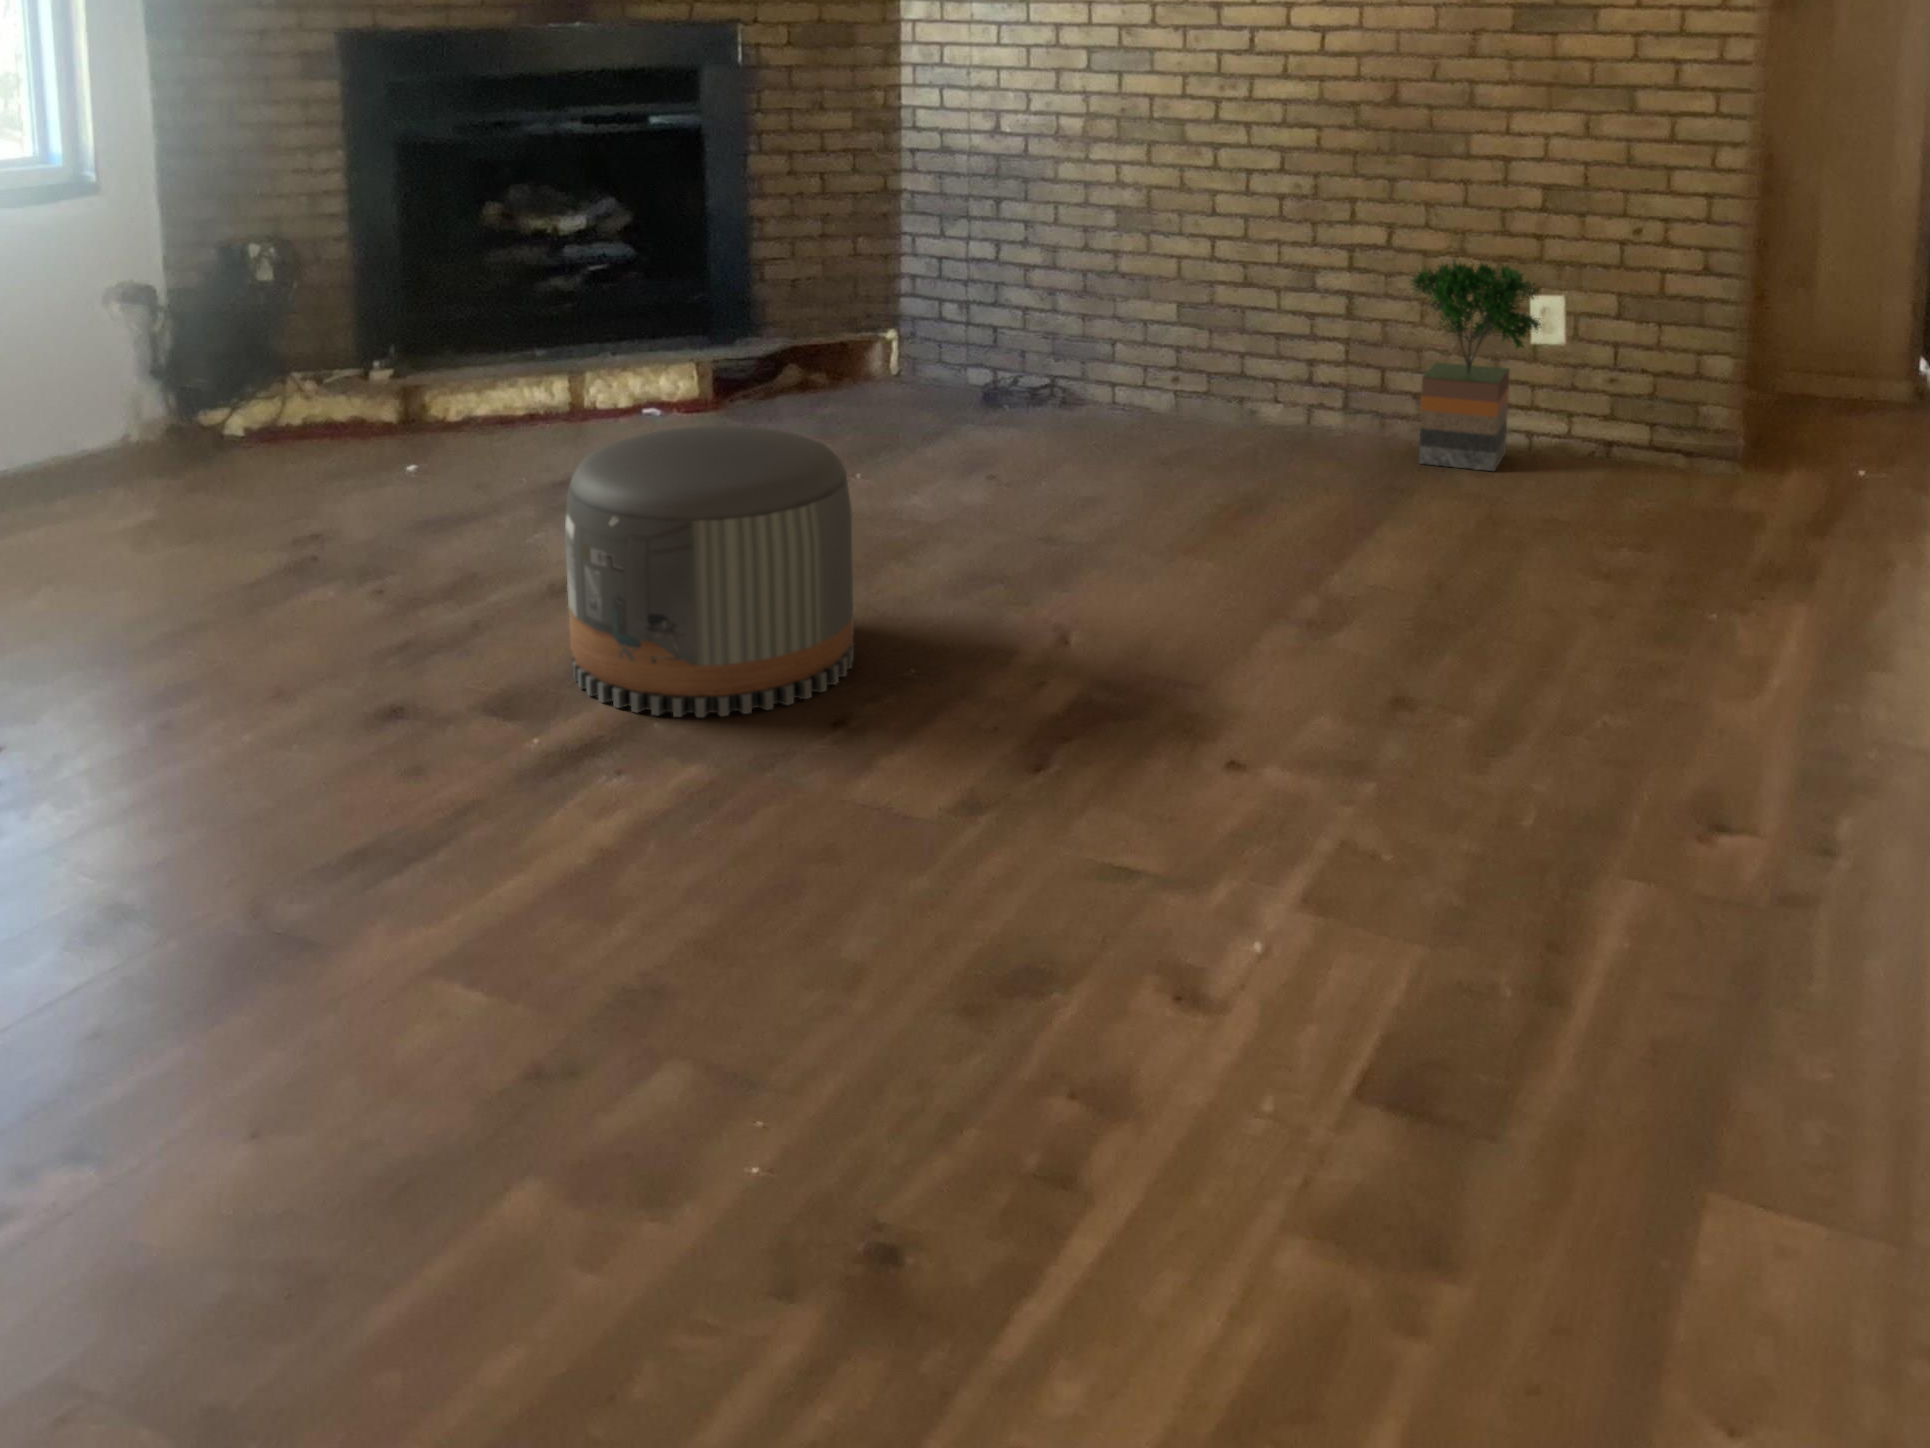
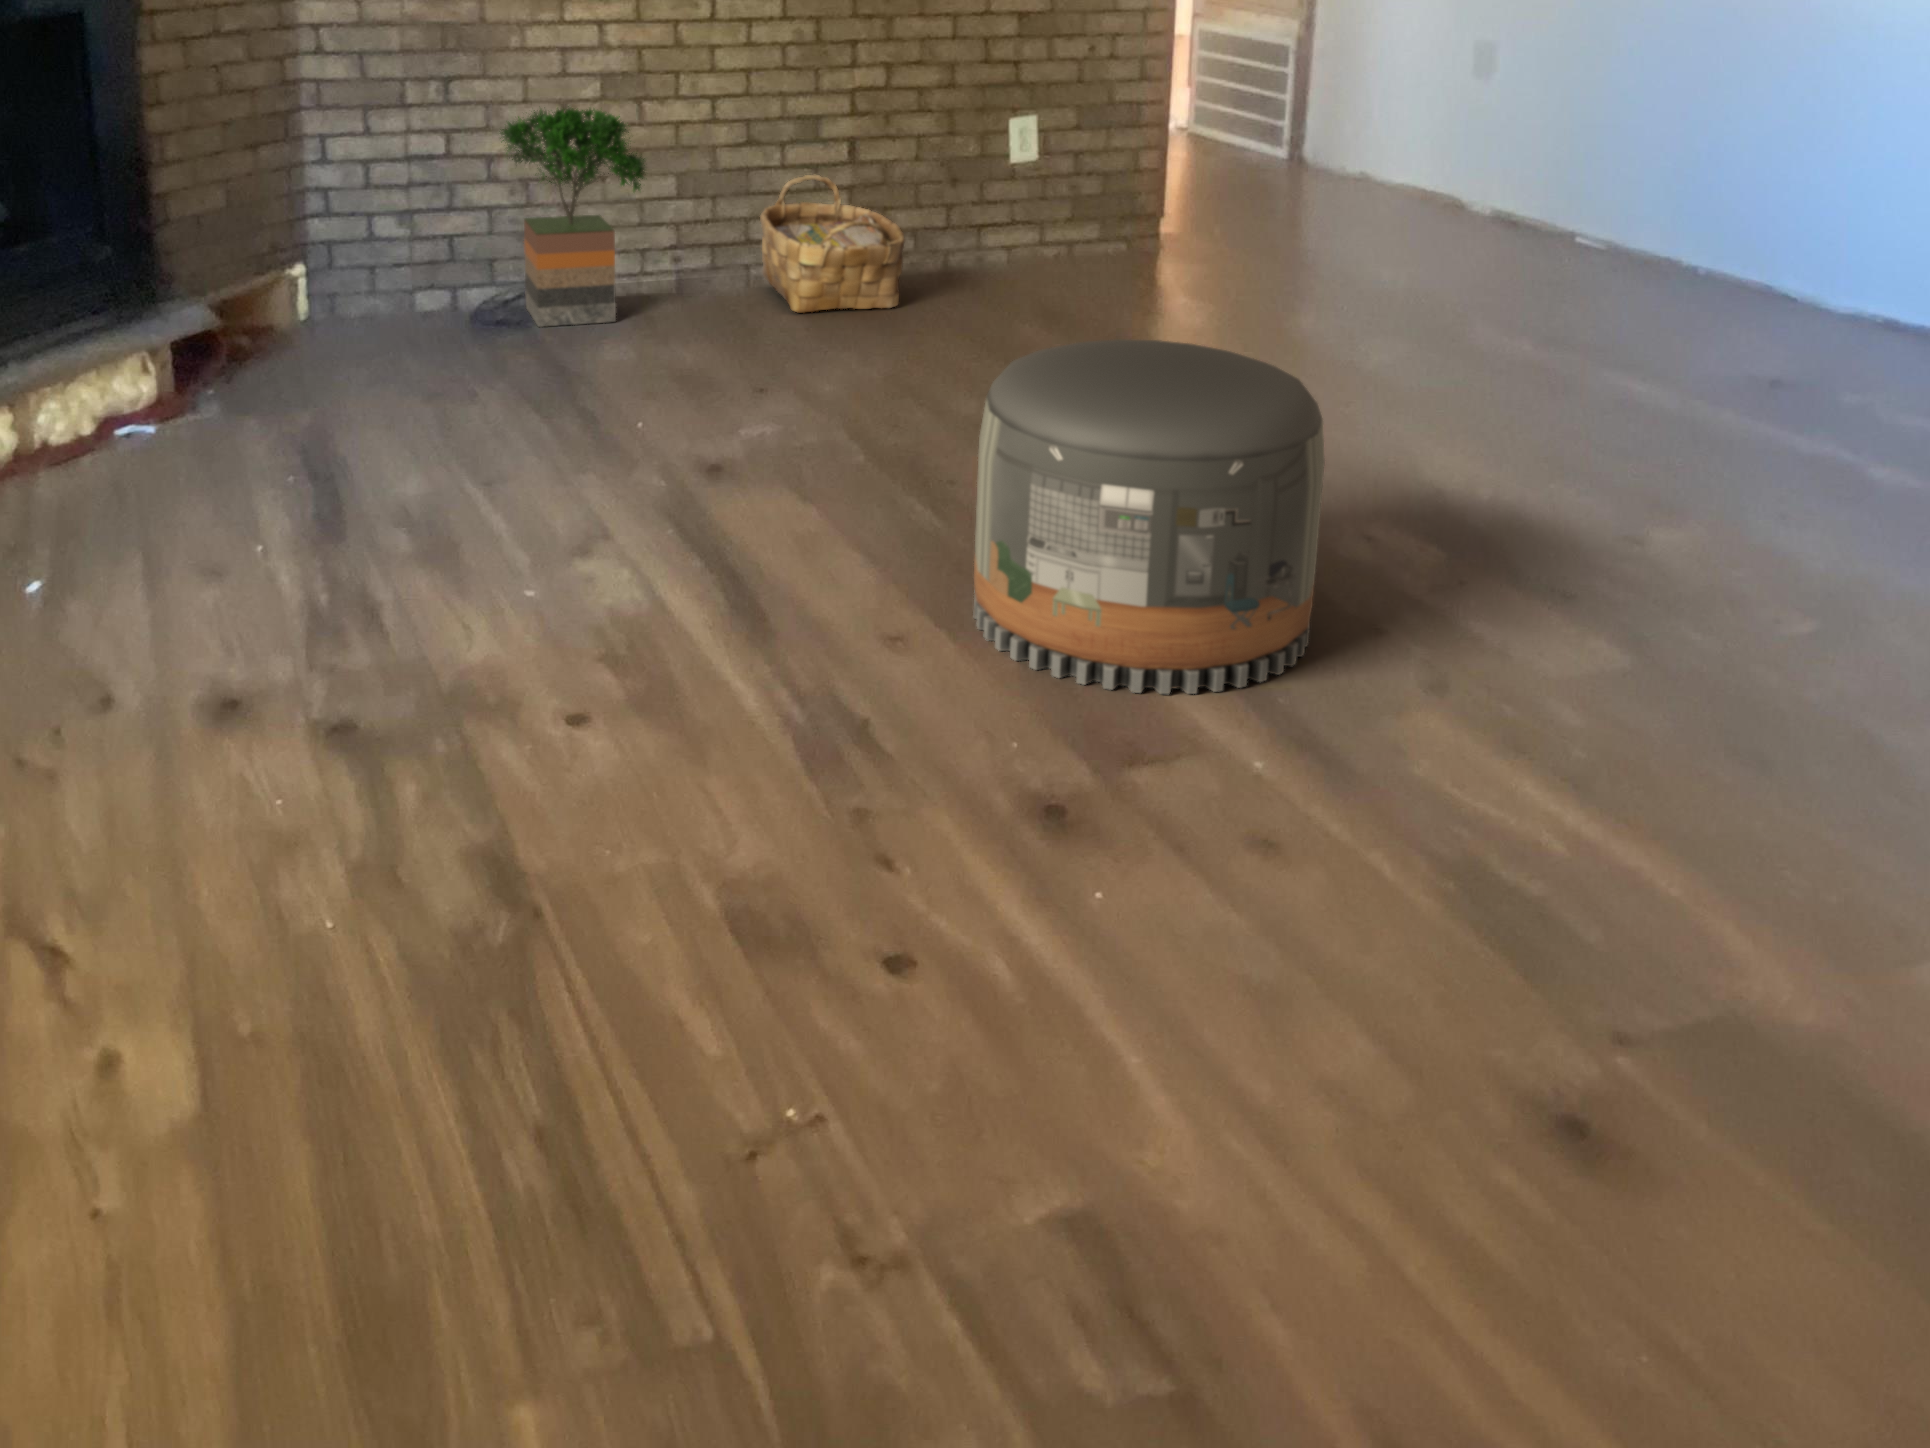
potted tree: present [1410,261,1541,471] -> present [500,106,645,327]
woven basket: none [1178,319,1321,452] -> present [760,174,905,313]

